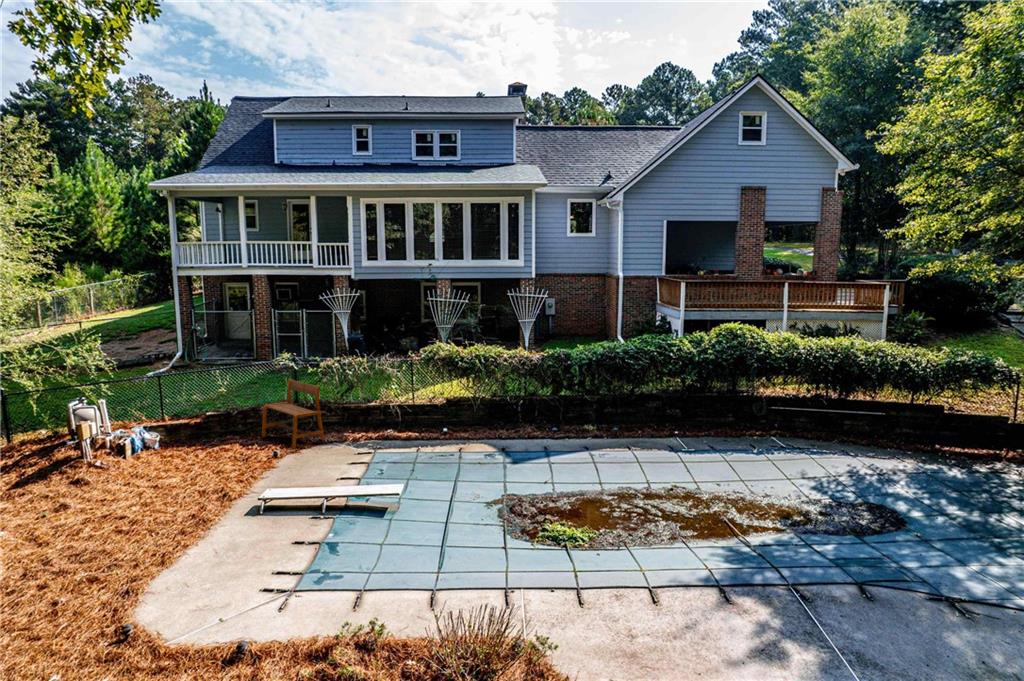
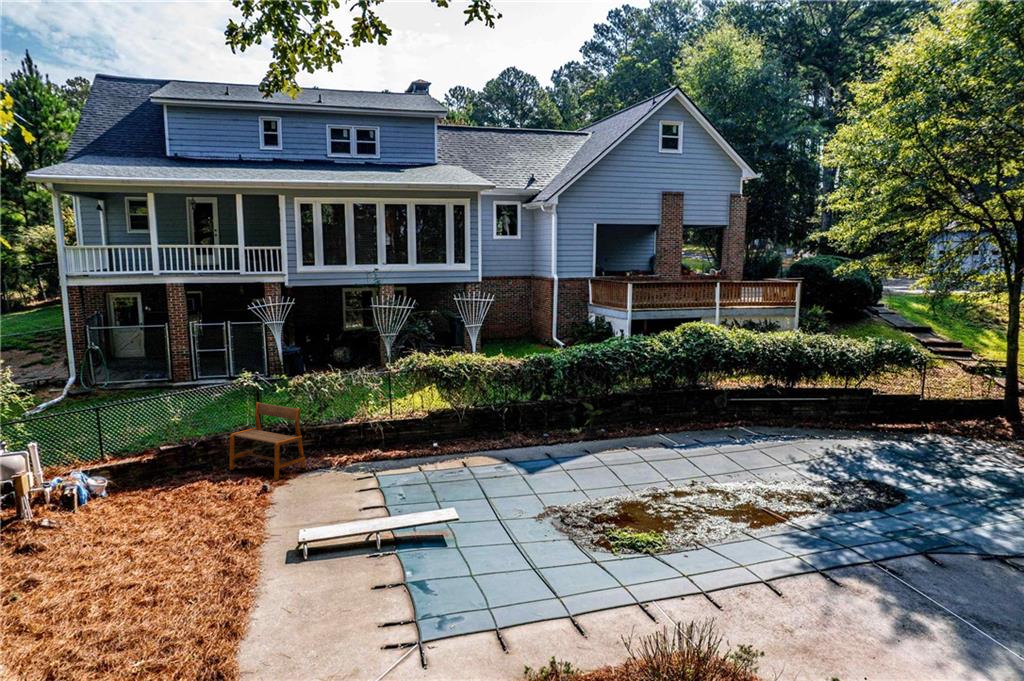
potted plant: none [595,399,618,436] -> present [582,402,604,440]

